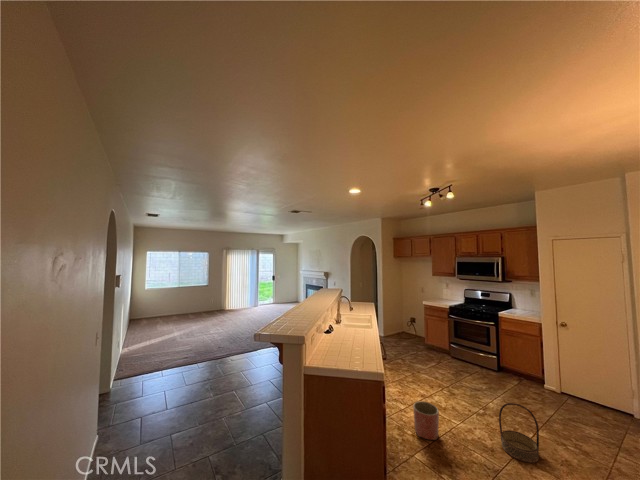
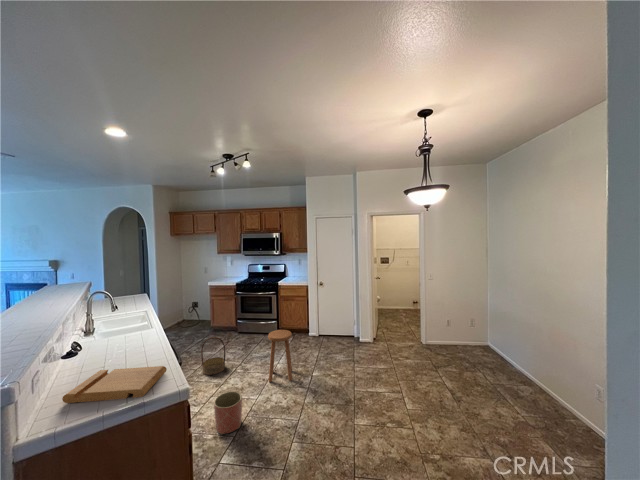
cutting board: none [320,343,370,366] -> present [62,366,167,403]
stool: none [475,363,508,426] -> present [268,330,292,382]
basket: present [499,403,539,463] -> present [201,337,225,375]

